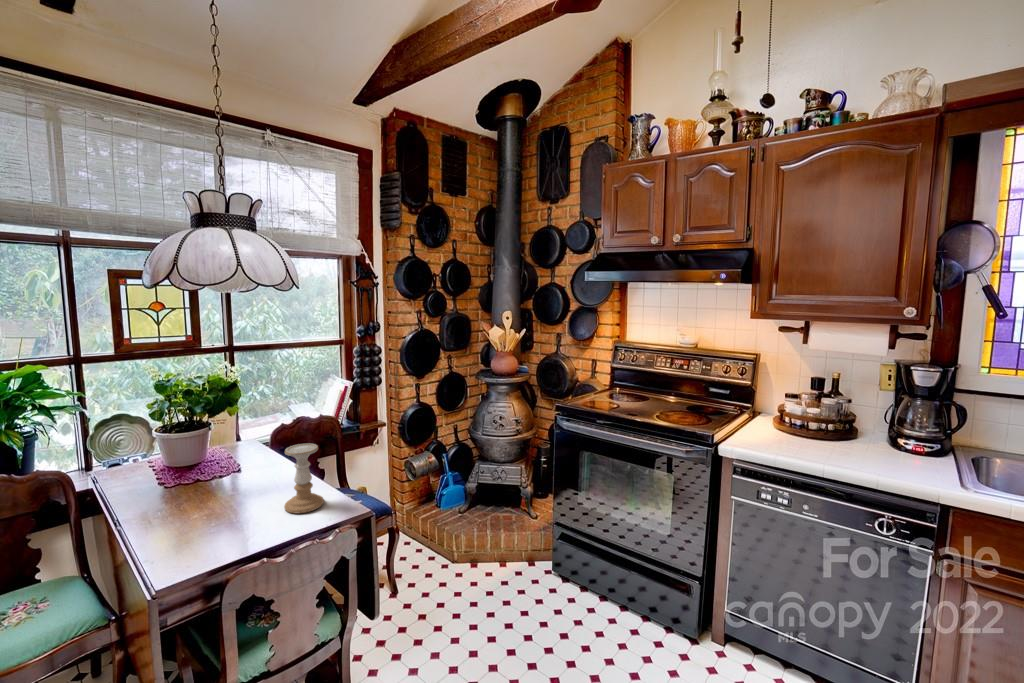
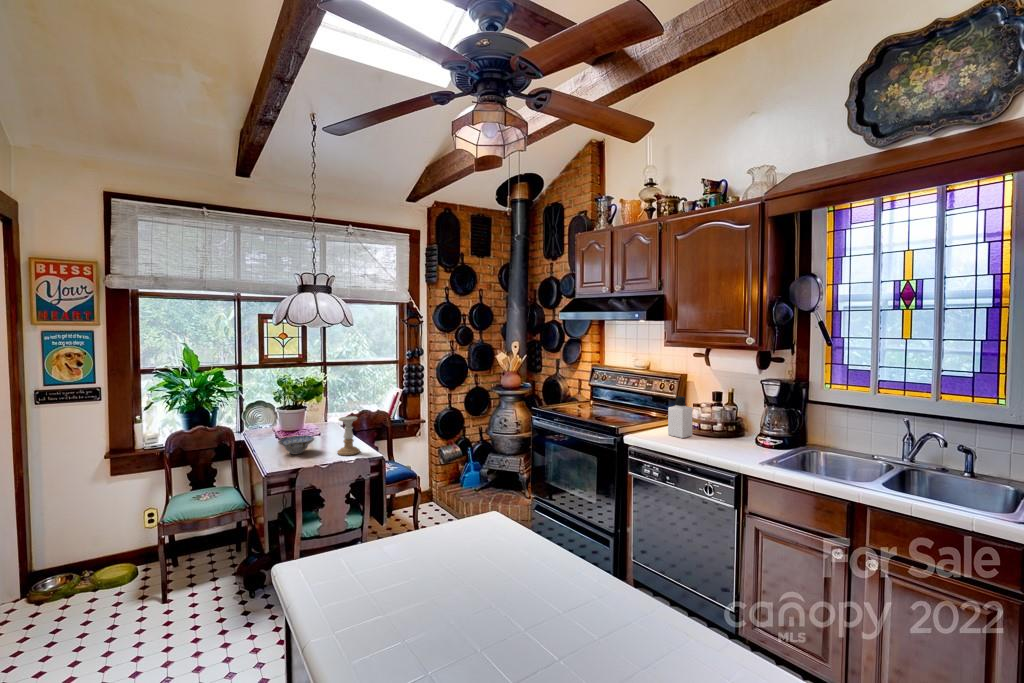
bottle: none [775,388,808,446] -> present [668,396,693,438]
ceramic bowl: none [169,482,239,521] -> present [278,436,314,454]

